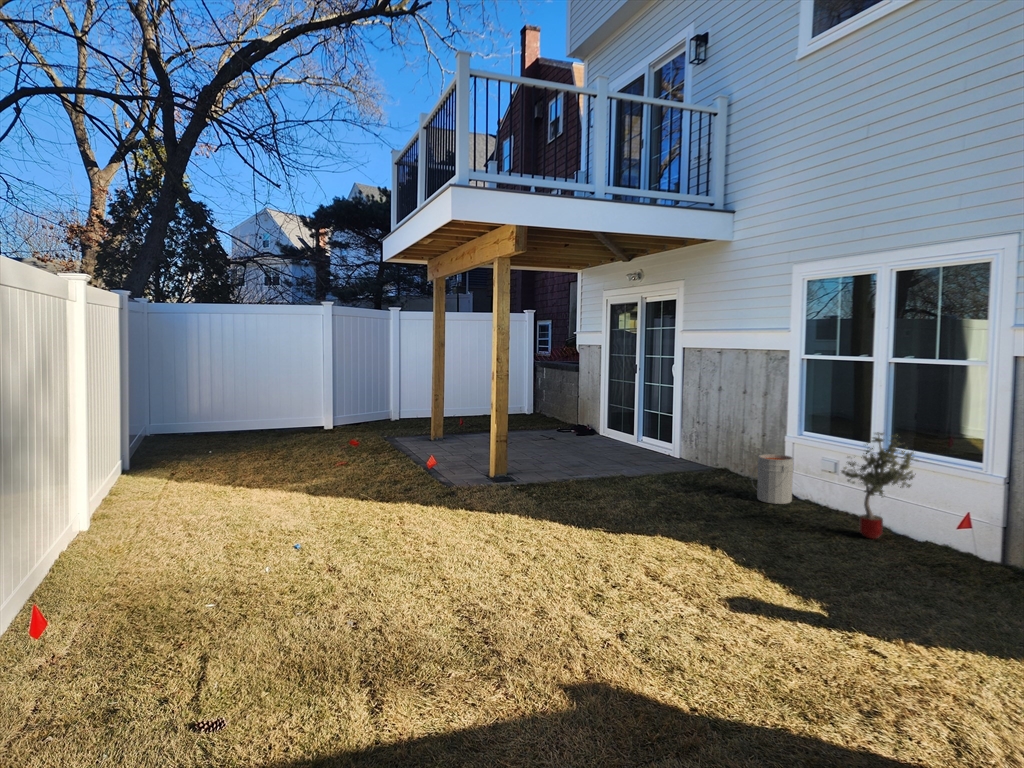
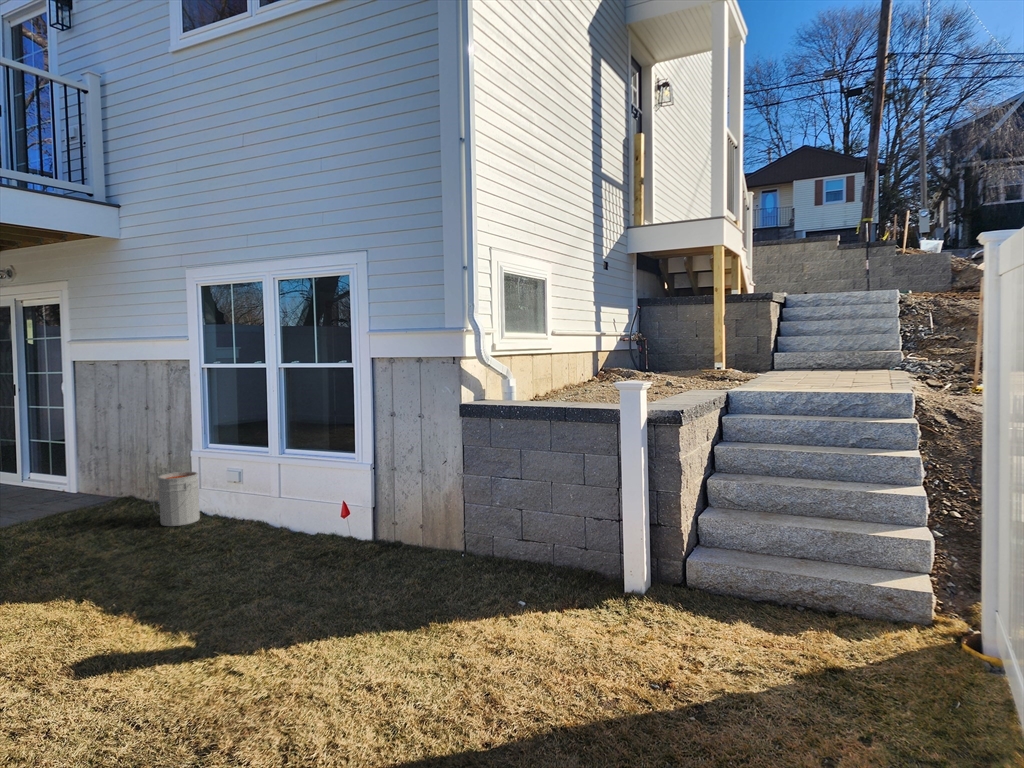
potted tree: present [841,432,915,539] -> none [238,435,306,543]

